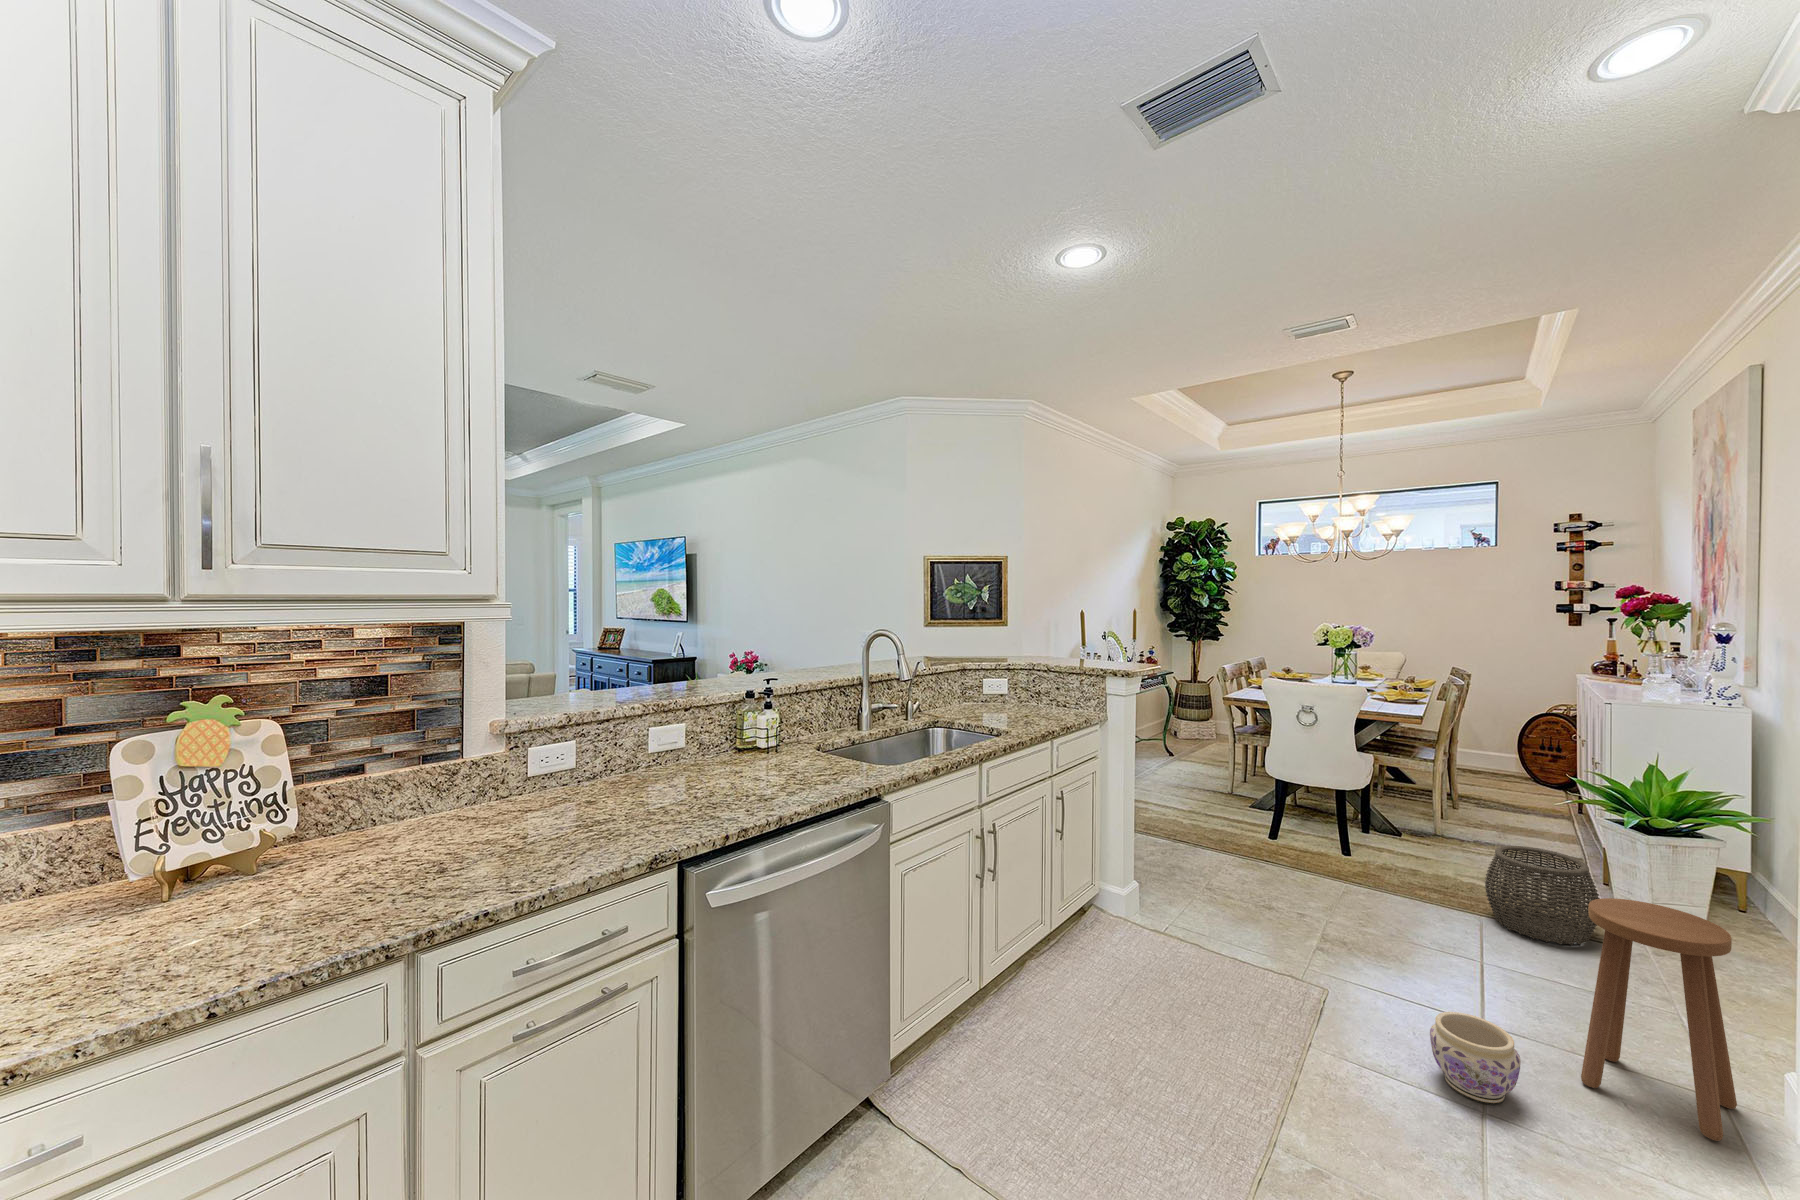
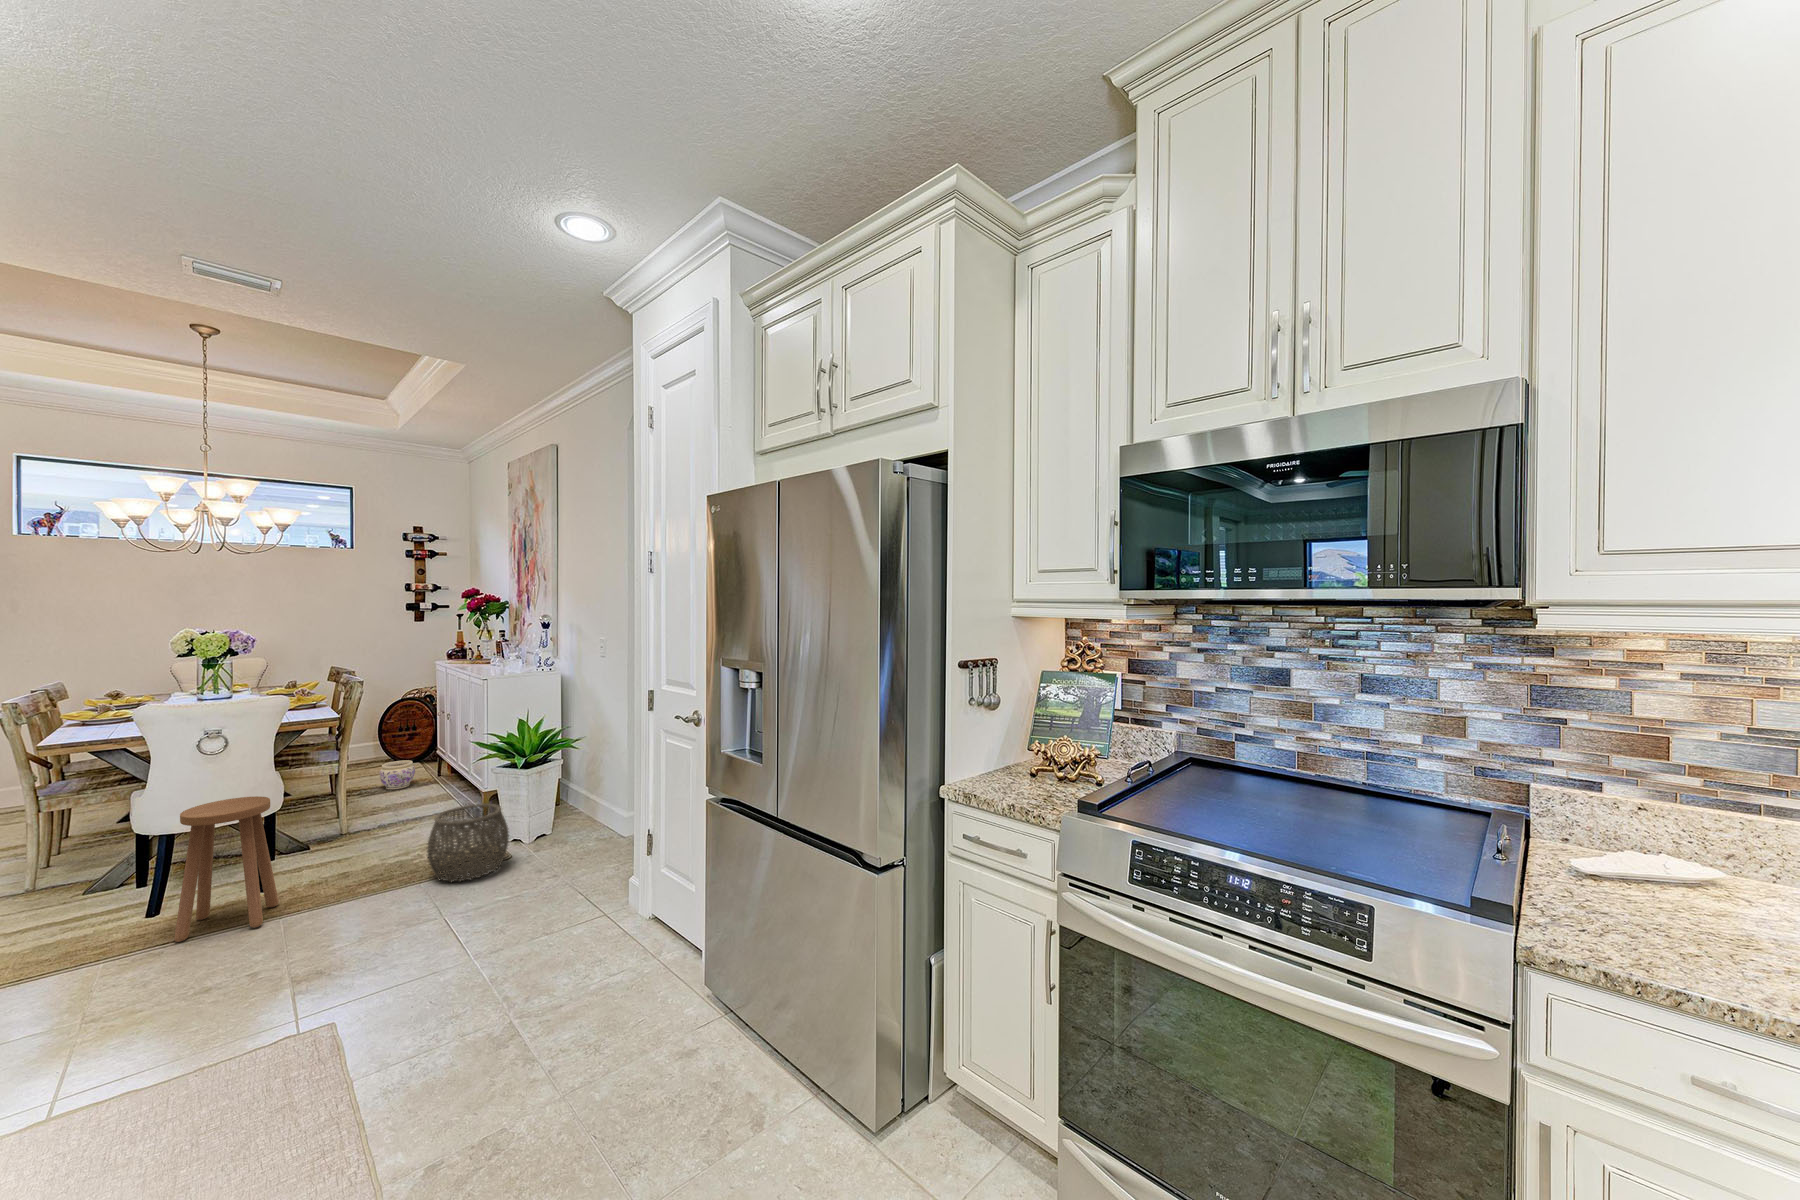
stool: present [1581,898,1737,1141] -> present [174,796,279,942]
planter: present [1430,1012,1521,1105] -> present [379,760,415,790]

